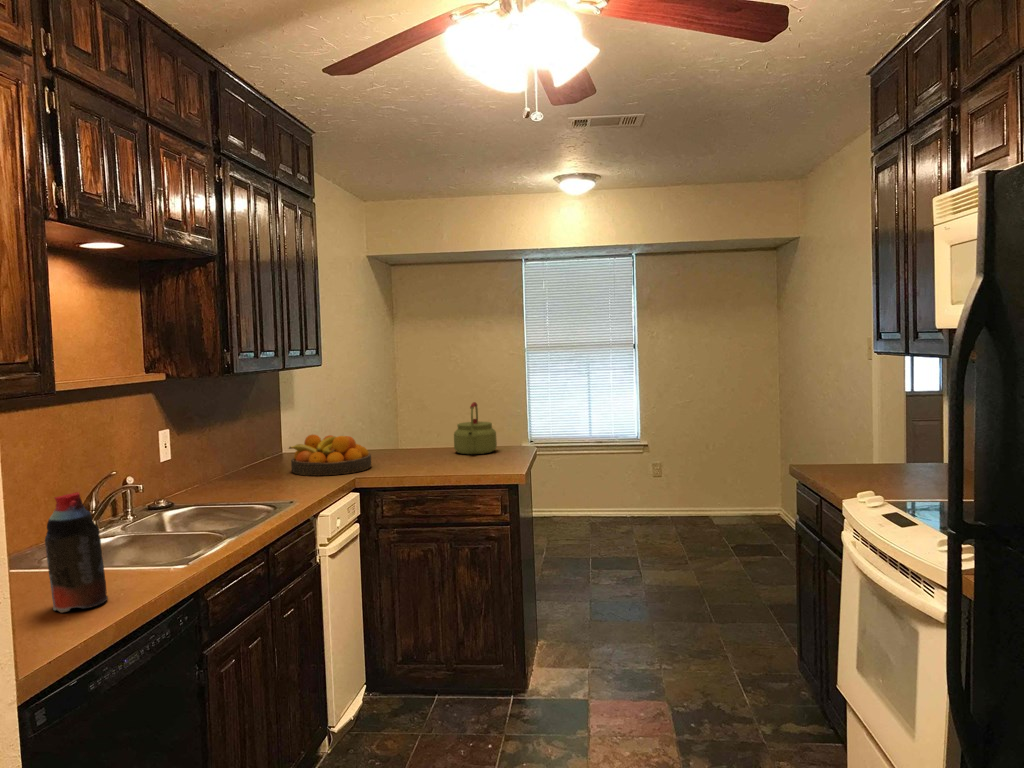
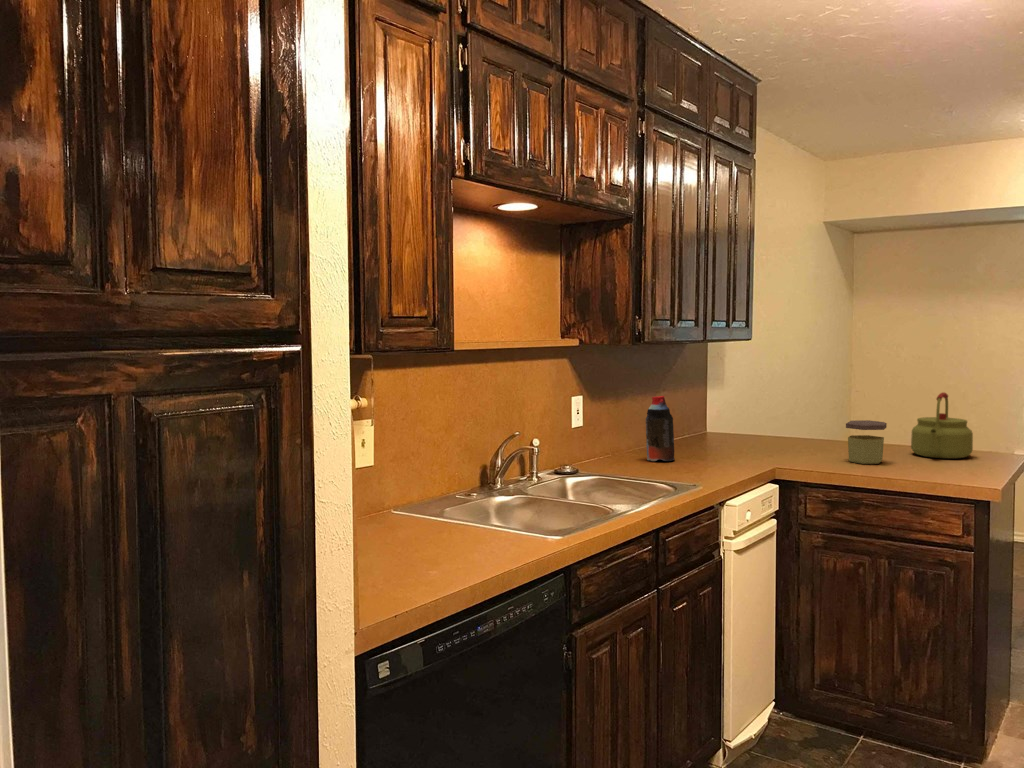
jar: none [407,429,437,466] -> present [846,420,887,464]
fruit bowl: present [289,434,371,475] -> none [705,415,799,463]
bottle: present [45,492,108,613] -> present [646,396,675,461]

